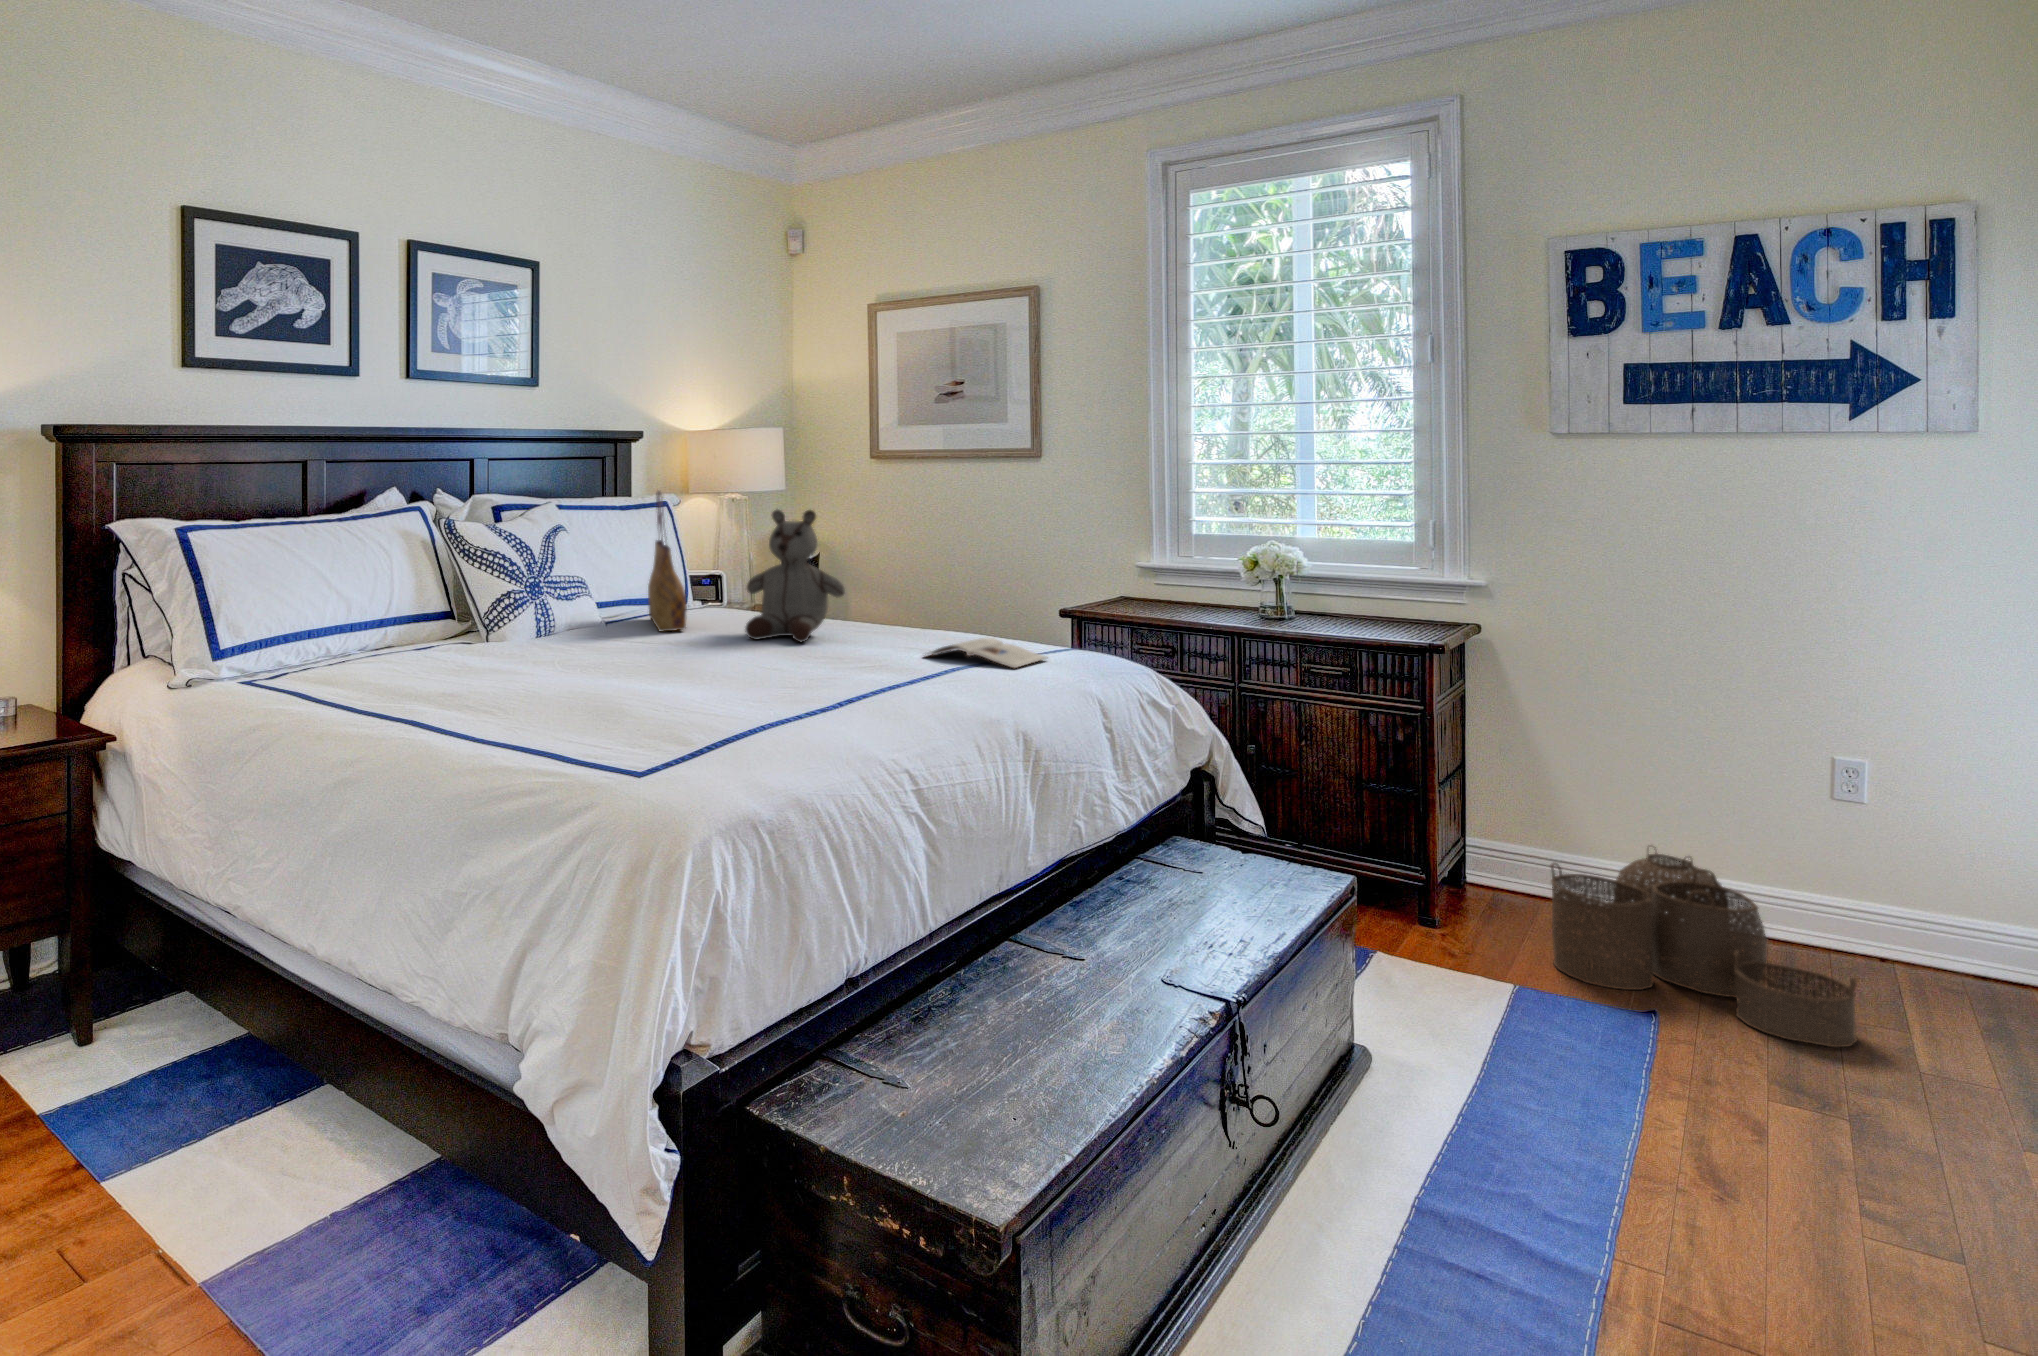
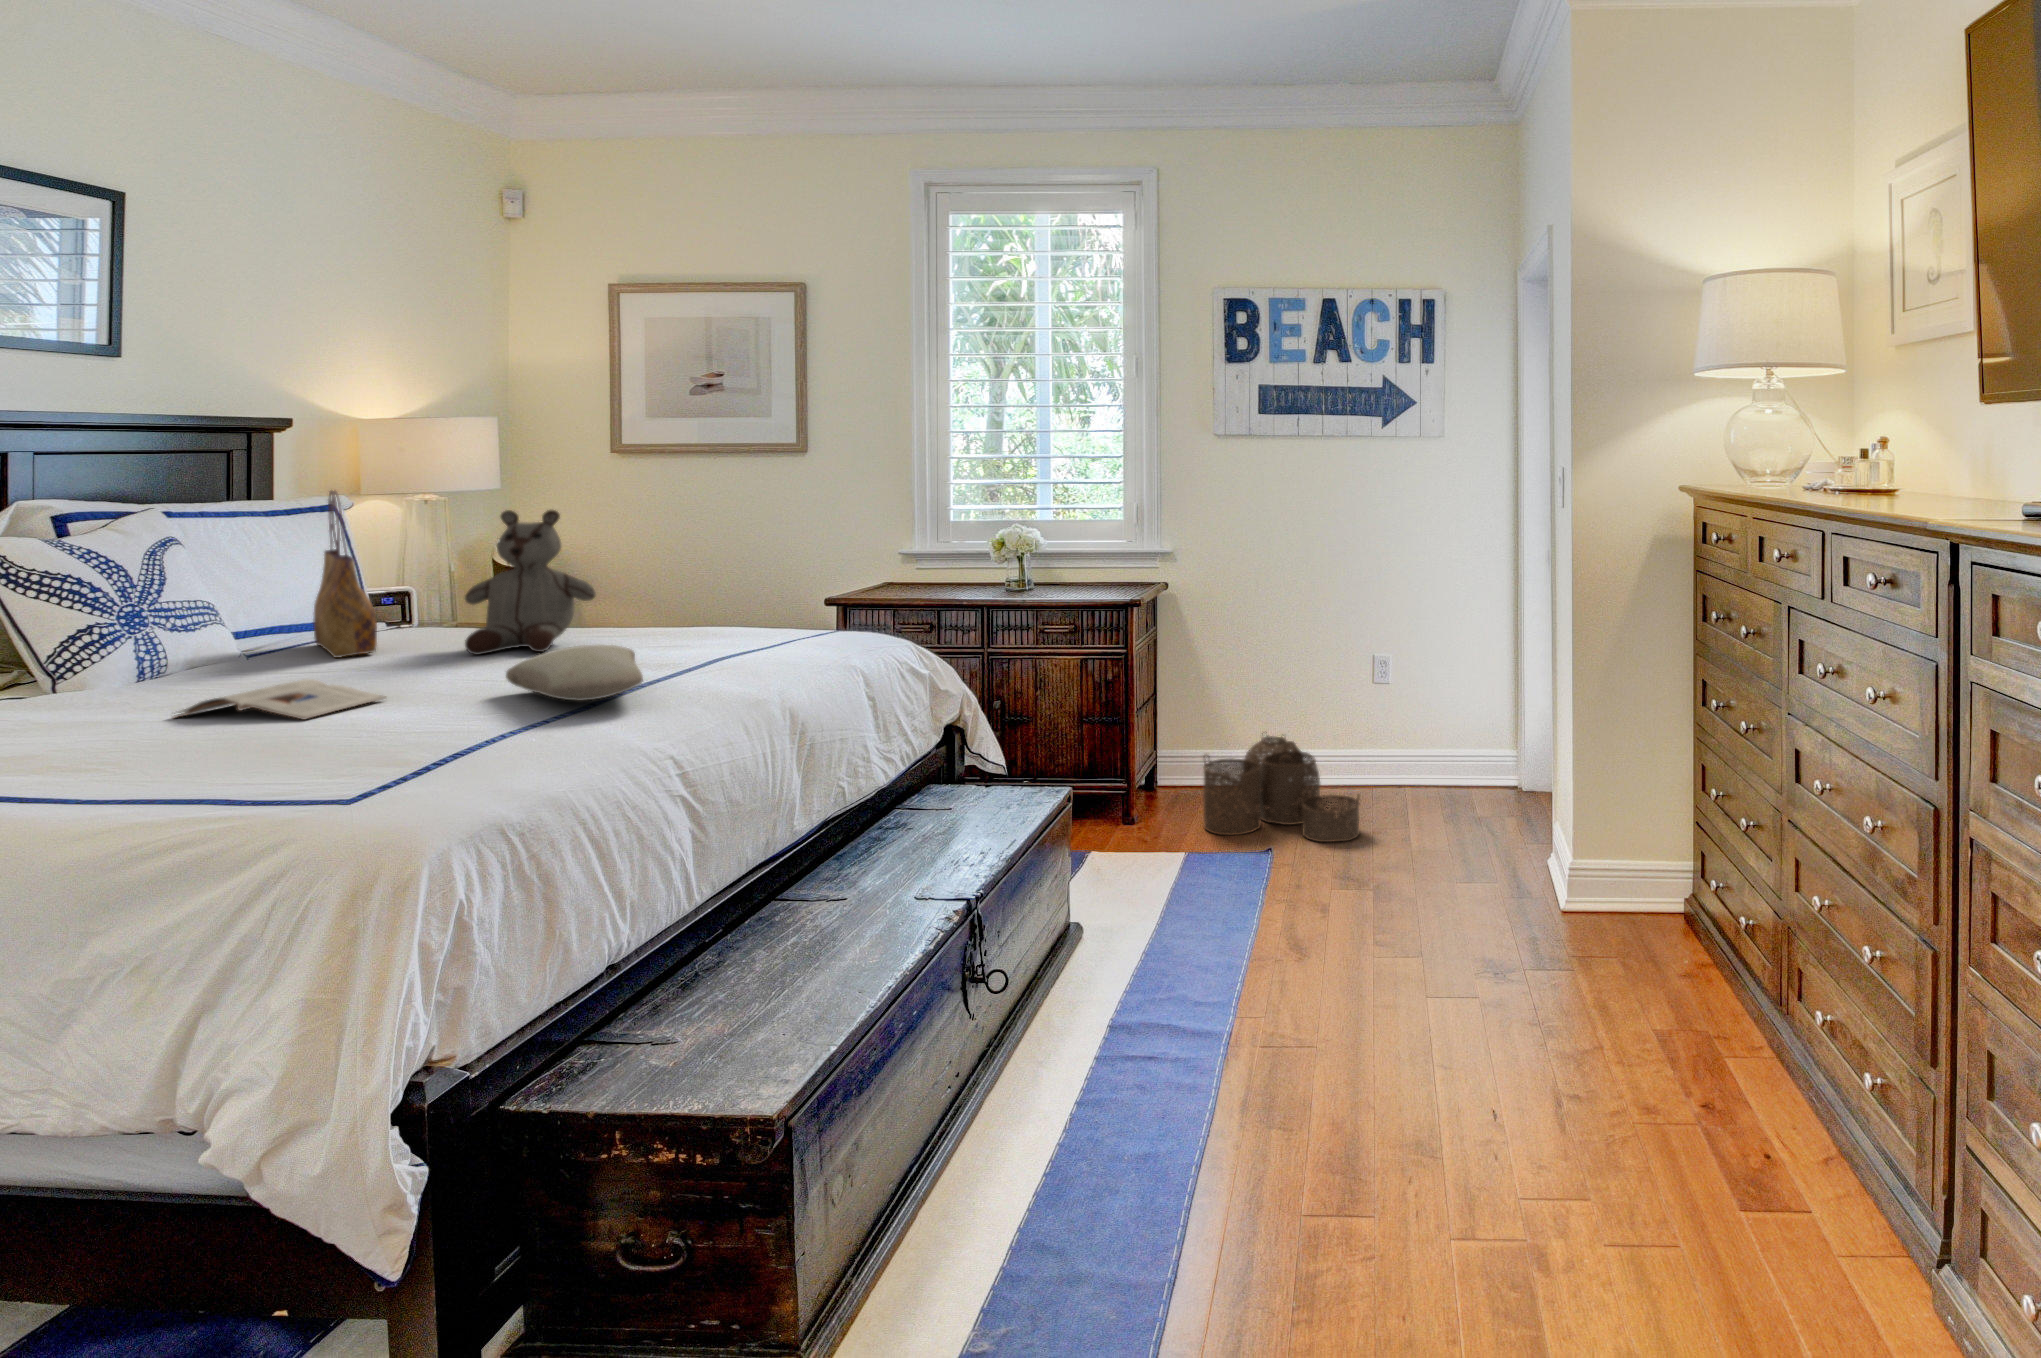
magazine: present [926,638,1047,668] -> present [174,679,386,719]
pillow: none [769,641,878,696] -> present [506,645,643,701]

